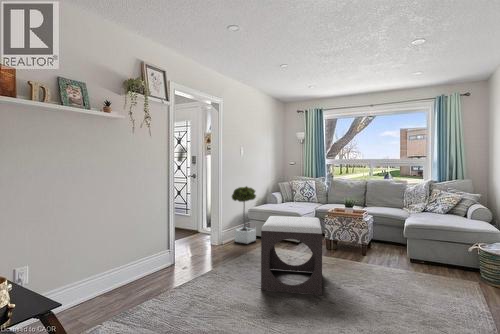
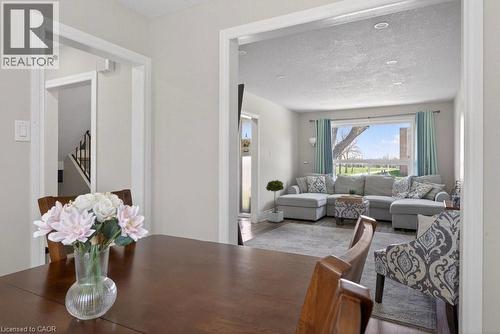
footstool: present [261,216,322,295] -> none [300,199,338,245]

